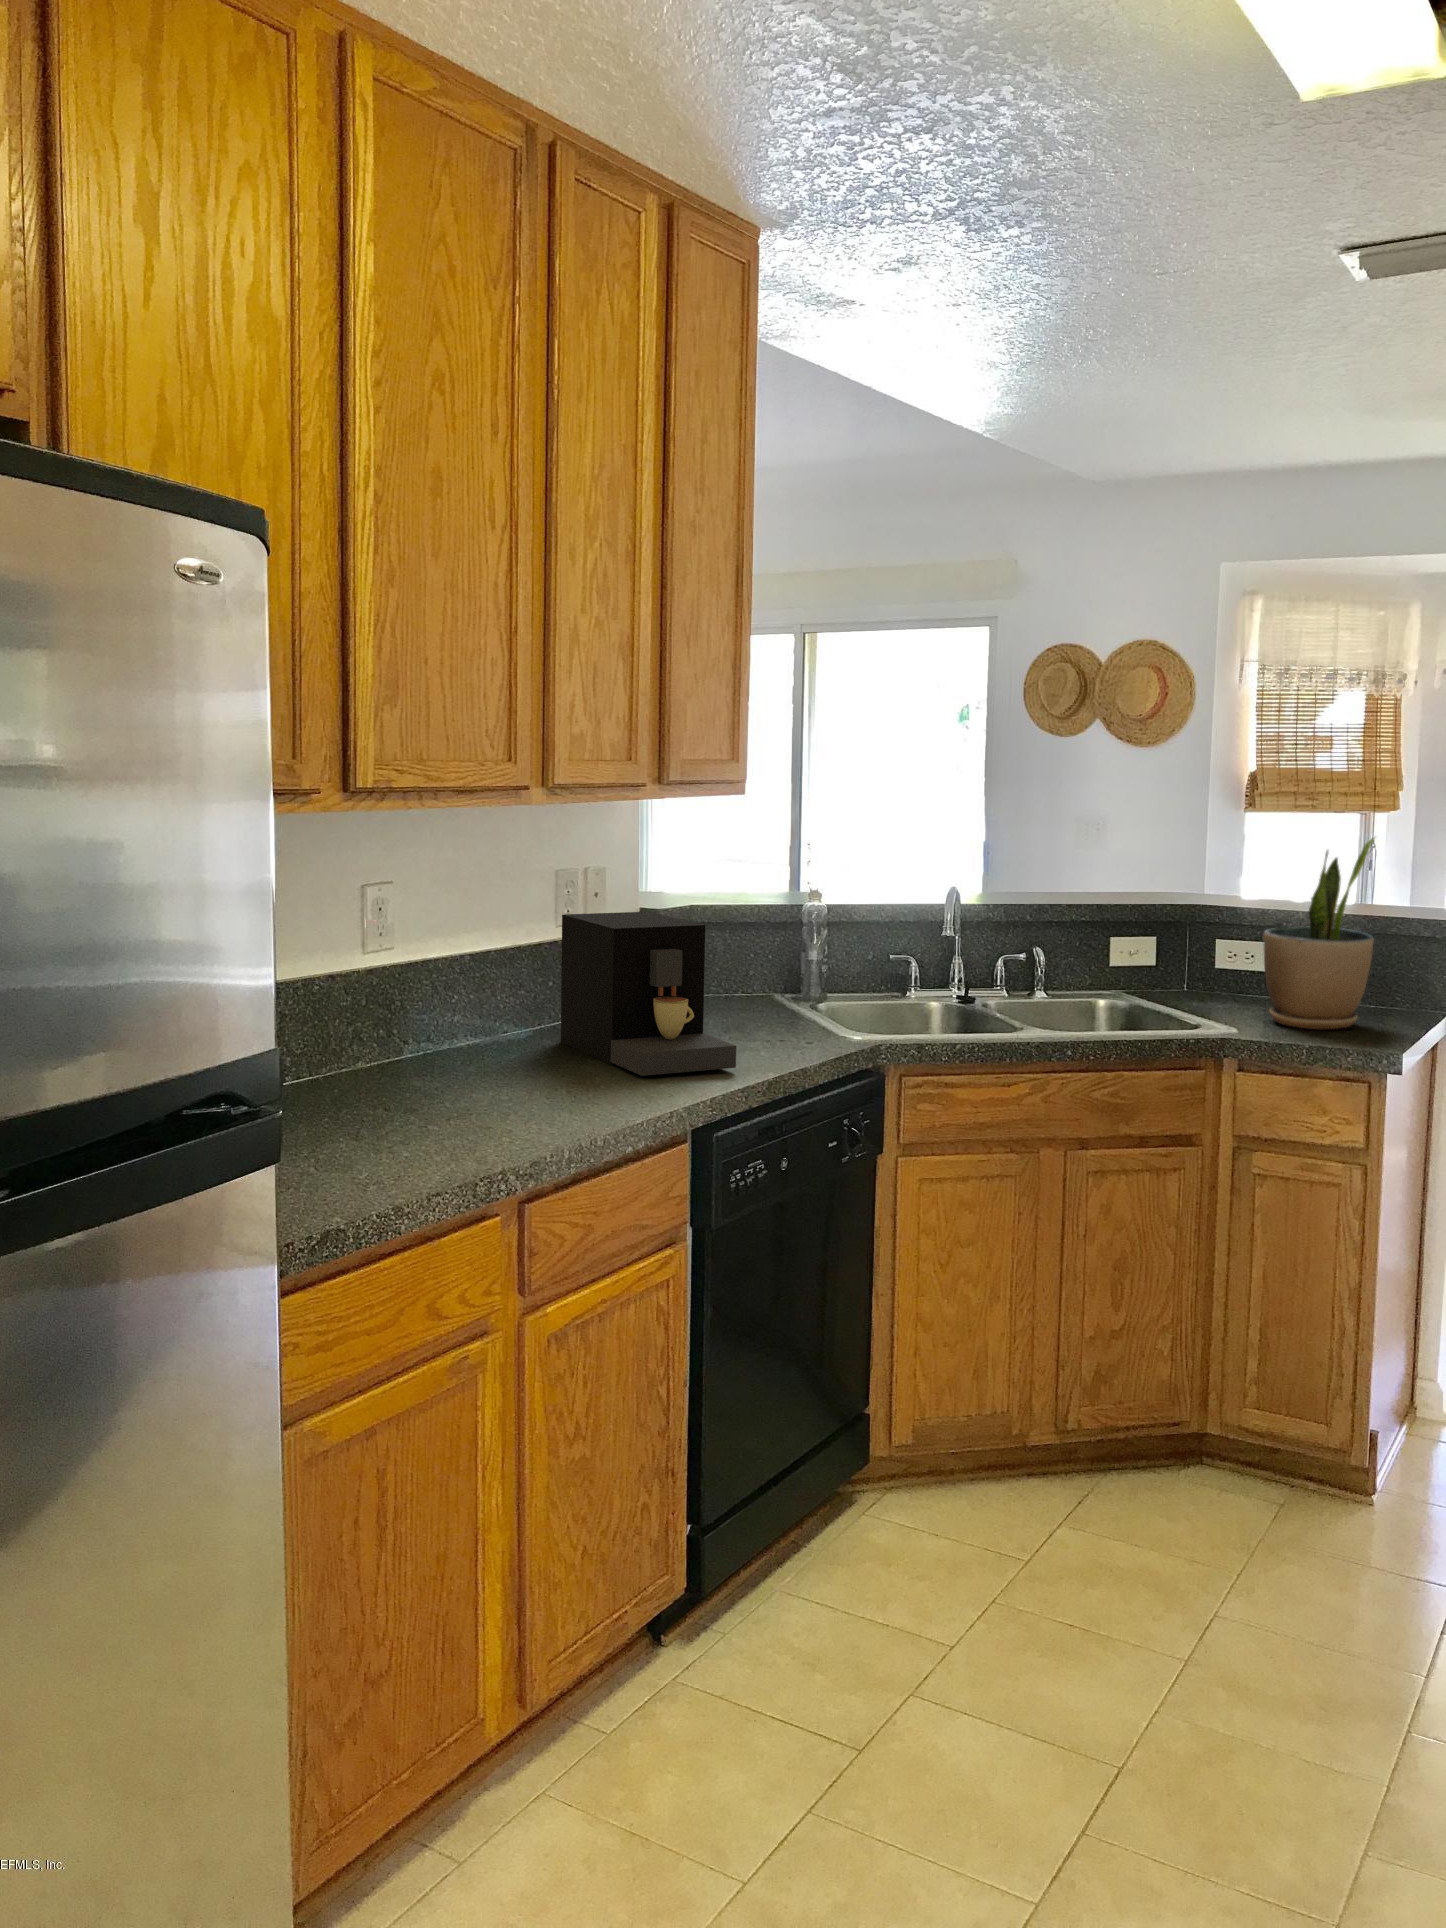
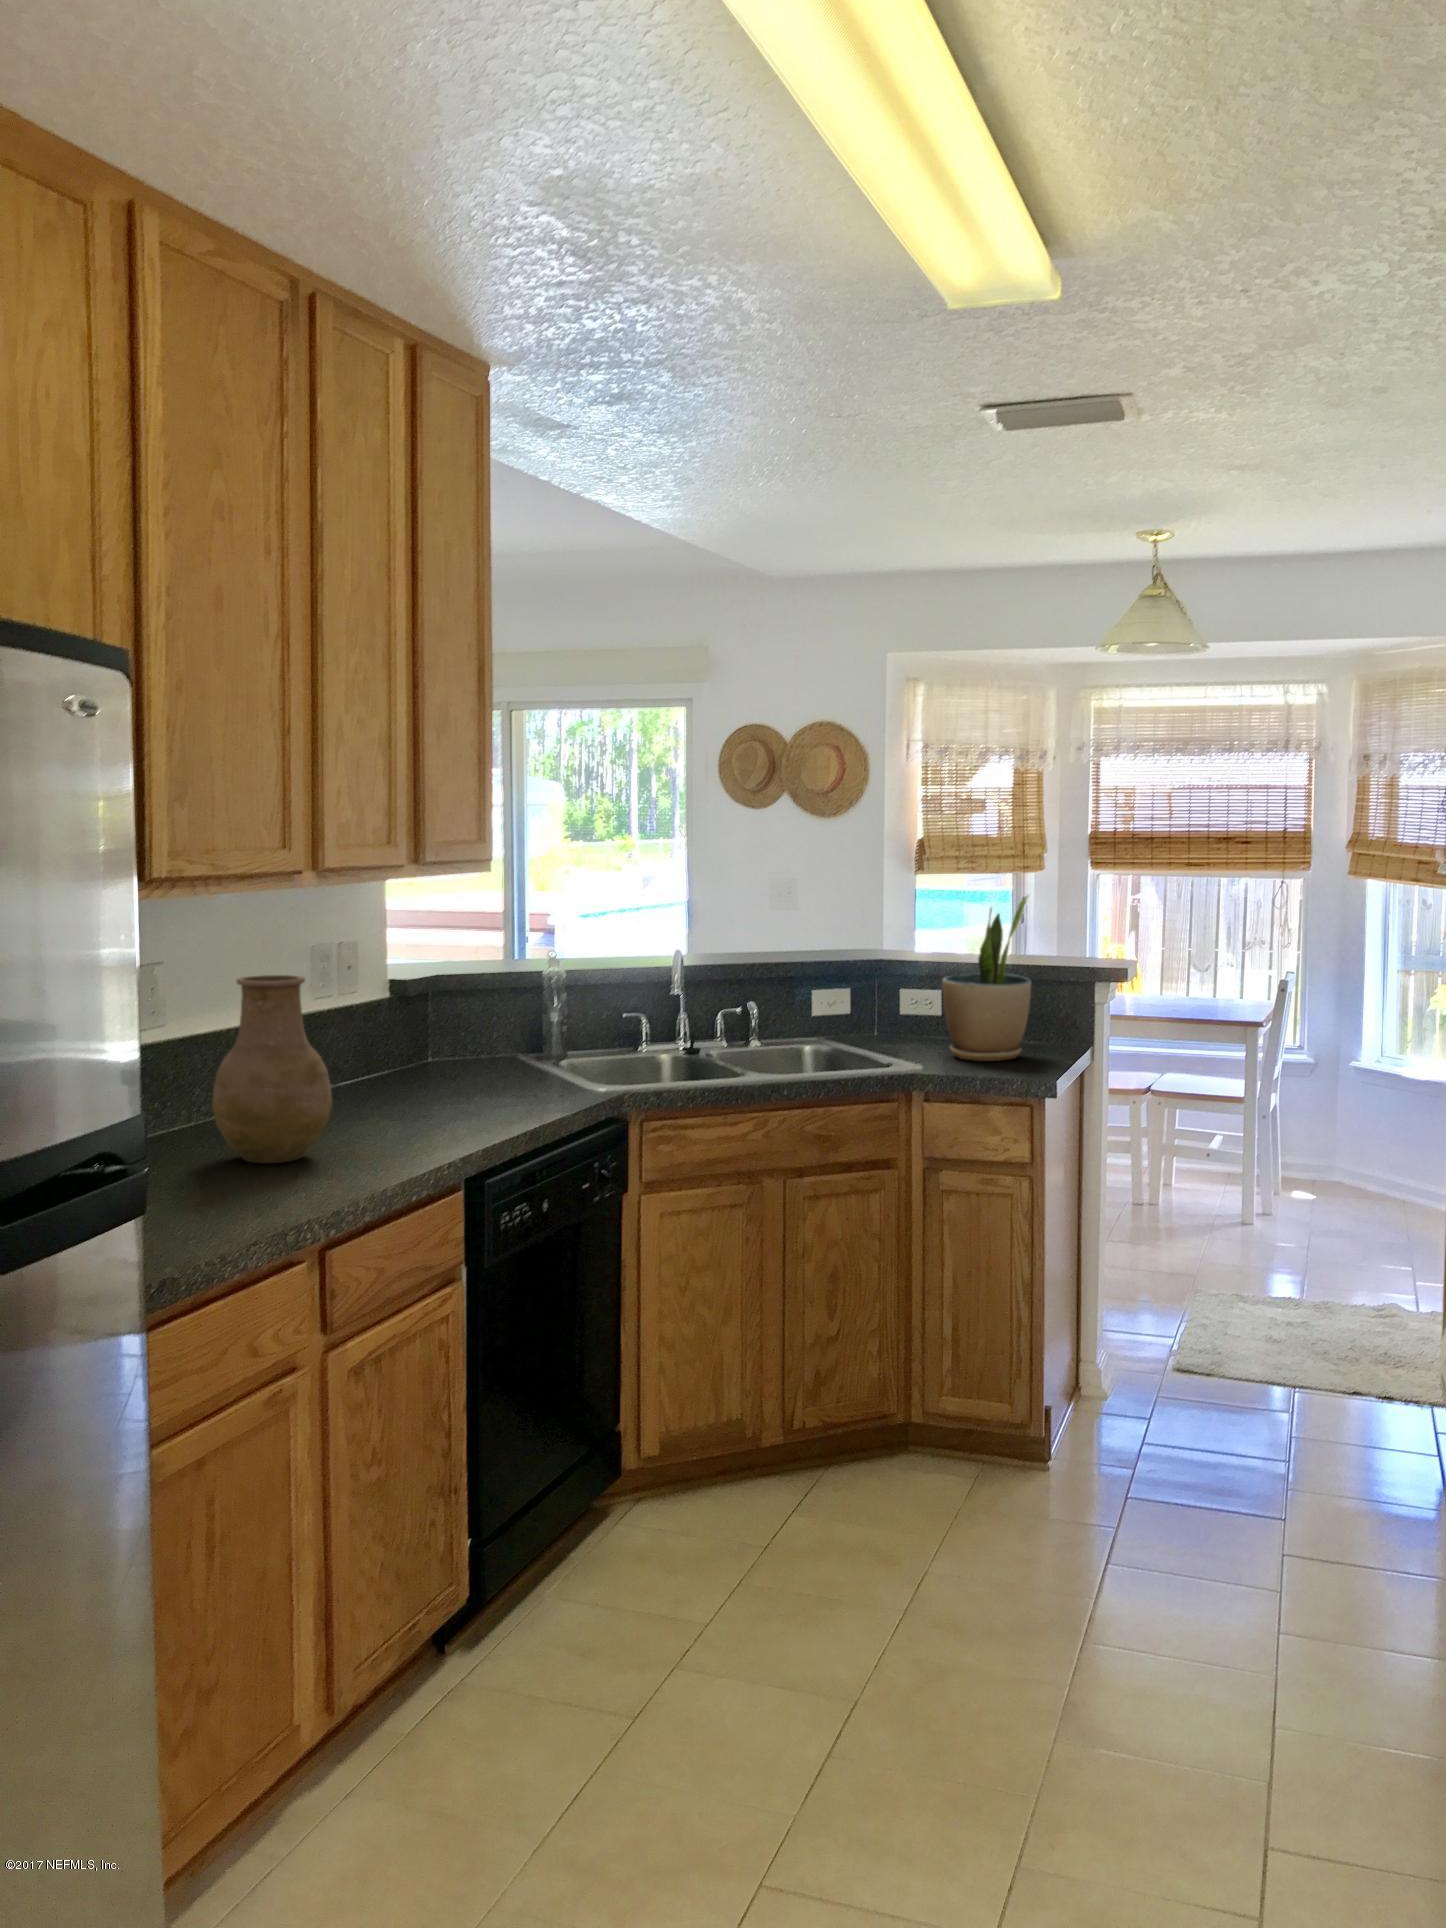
vase: none [427,900,553,1102] -> present [212,975,332,1163]
coffee maker: present [561,912,736,1076] -> none [324,982,497,1132]

